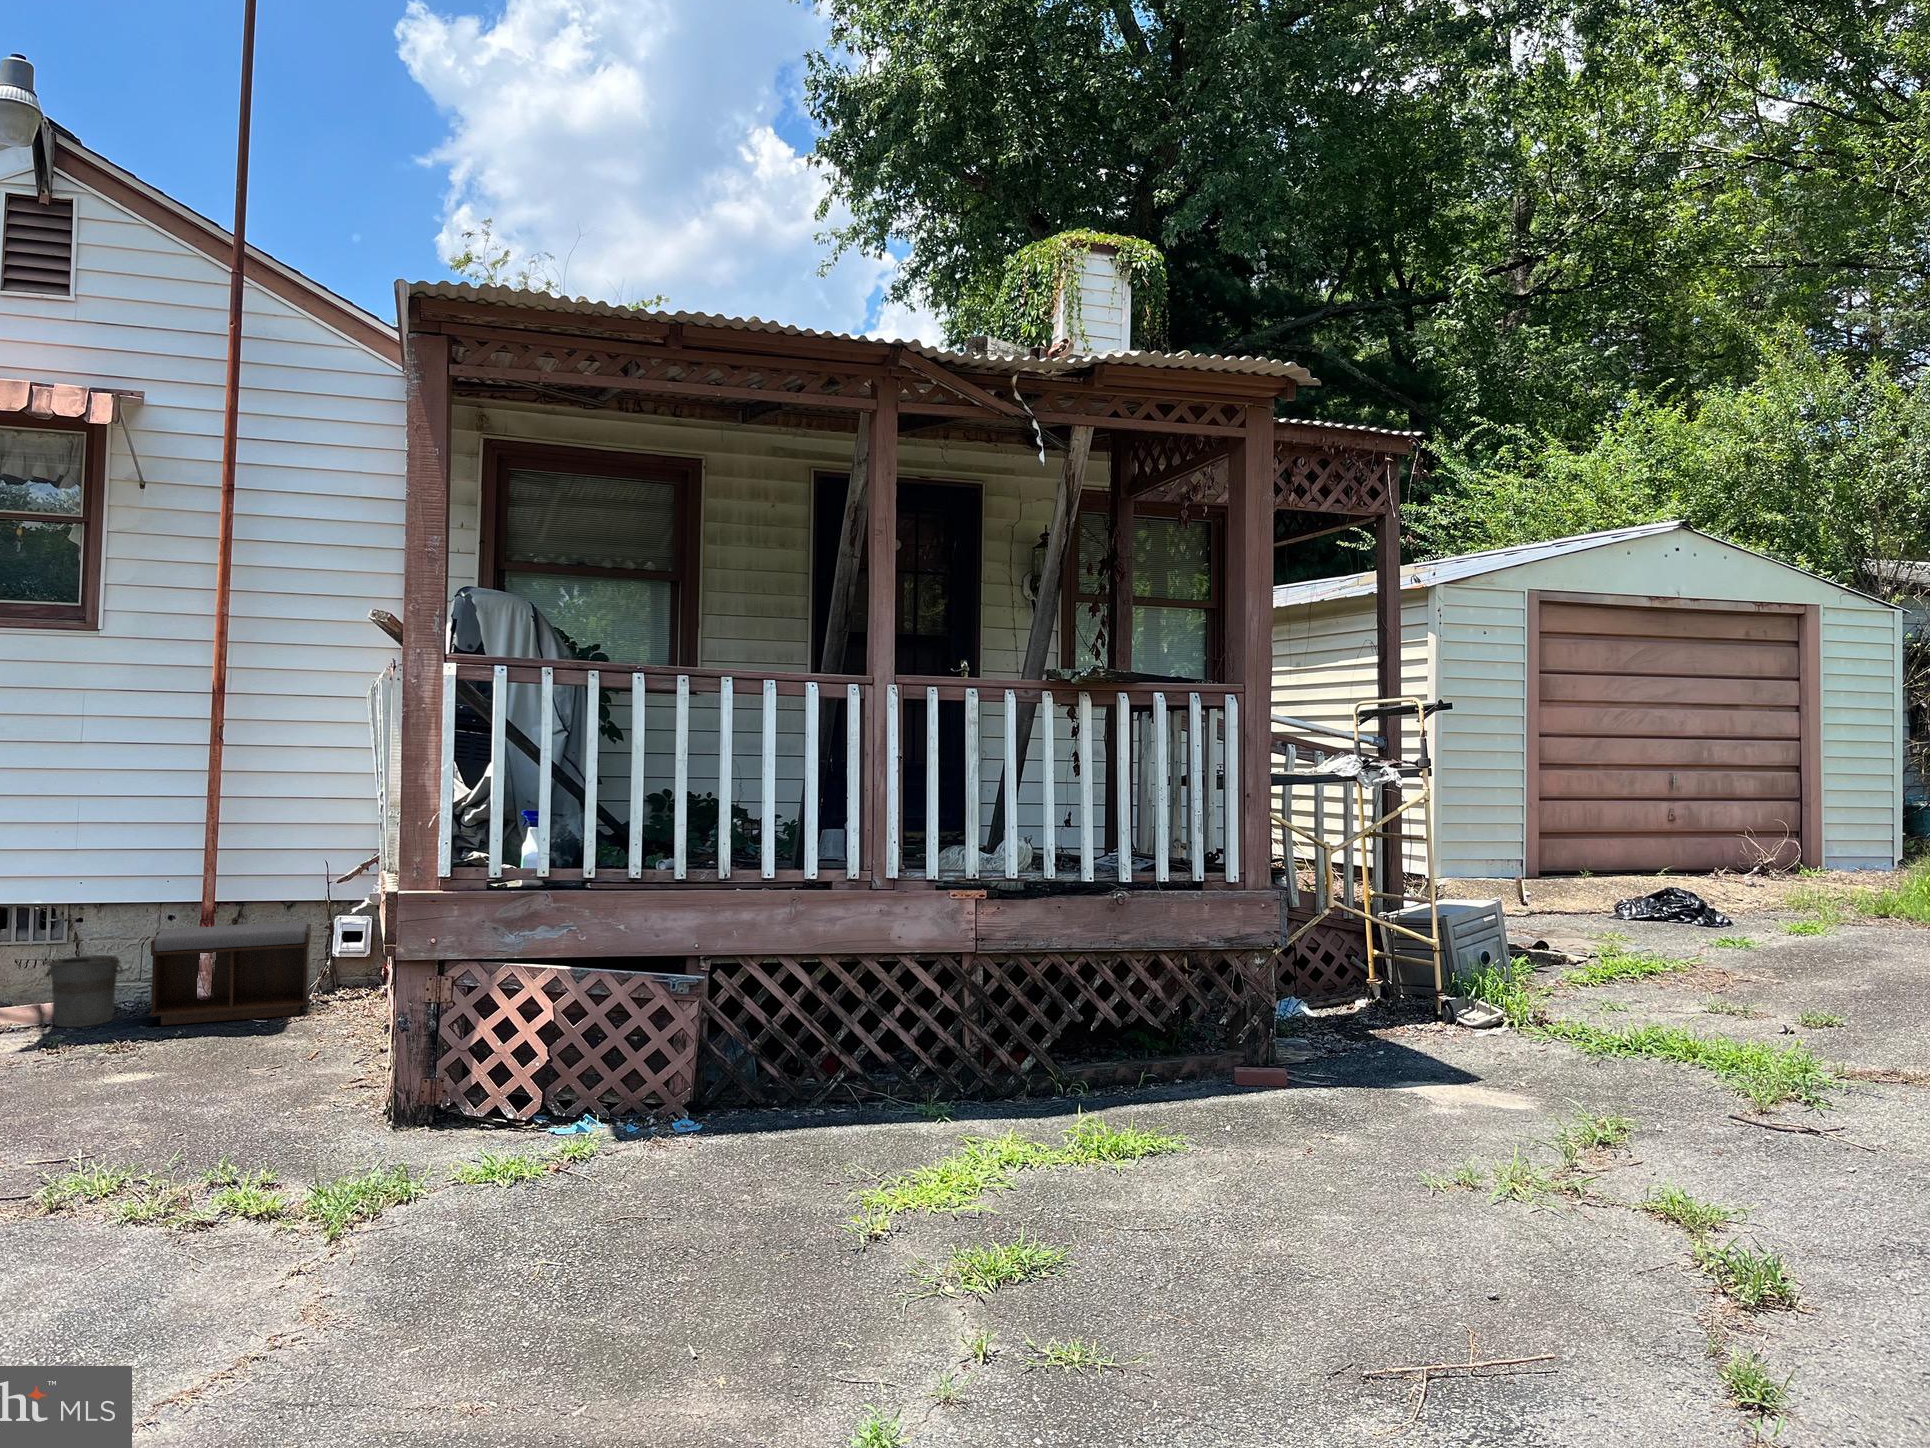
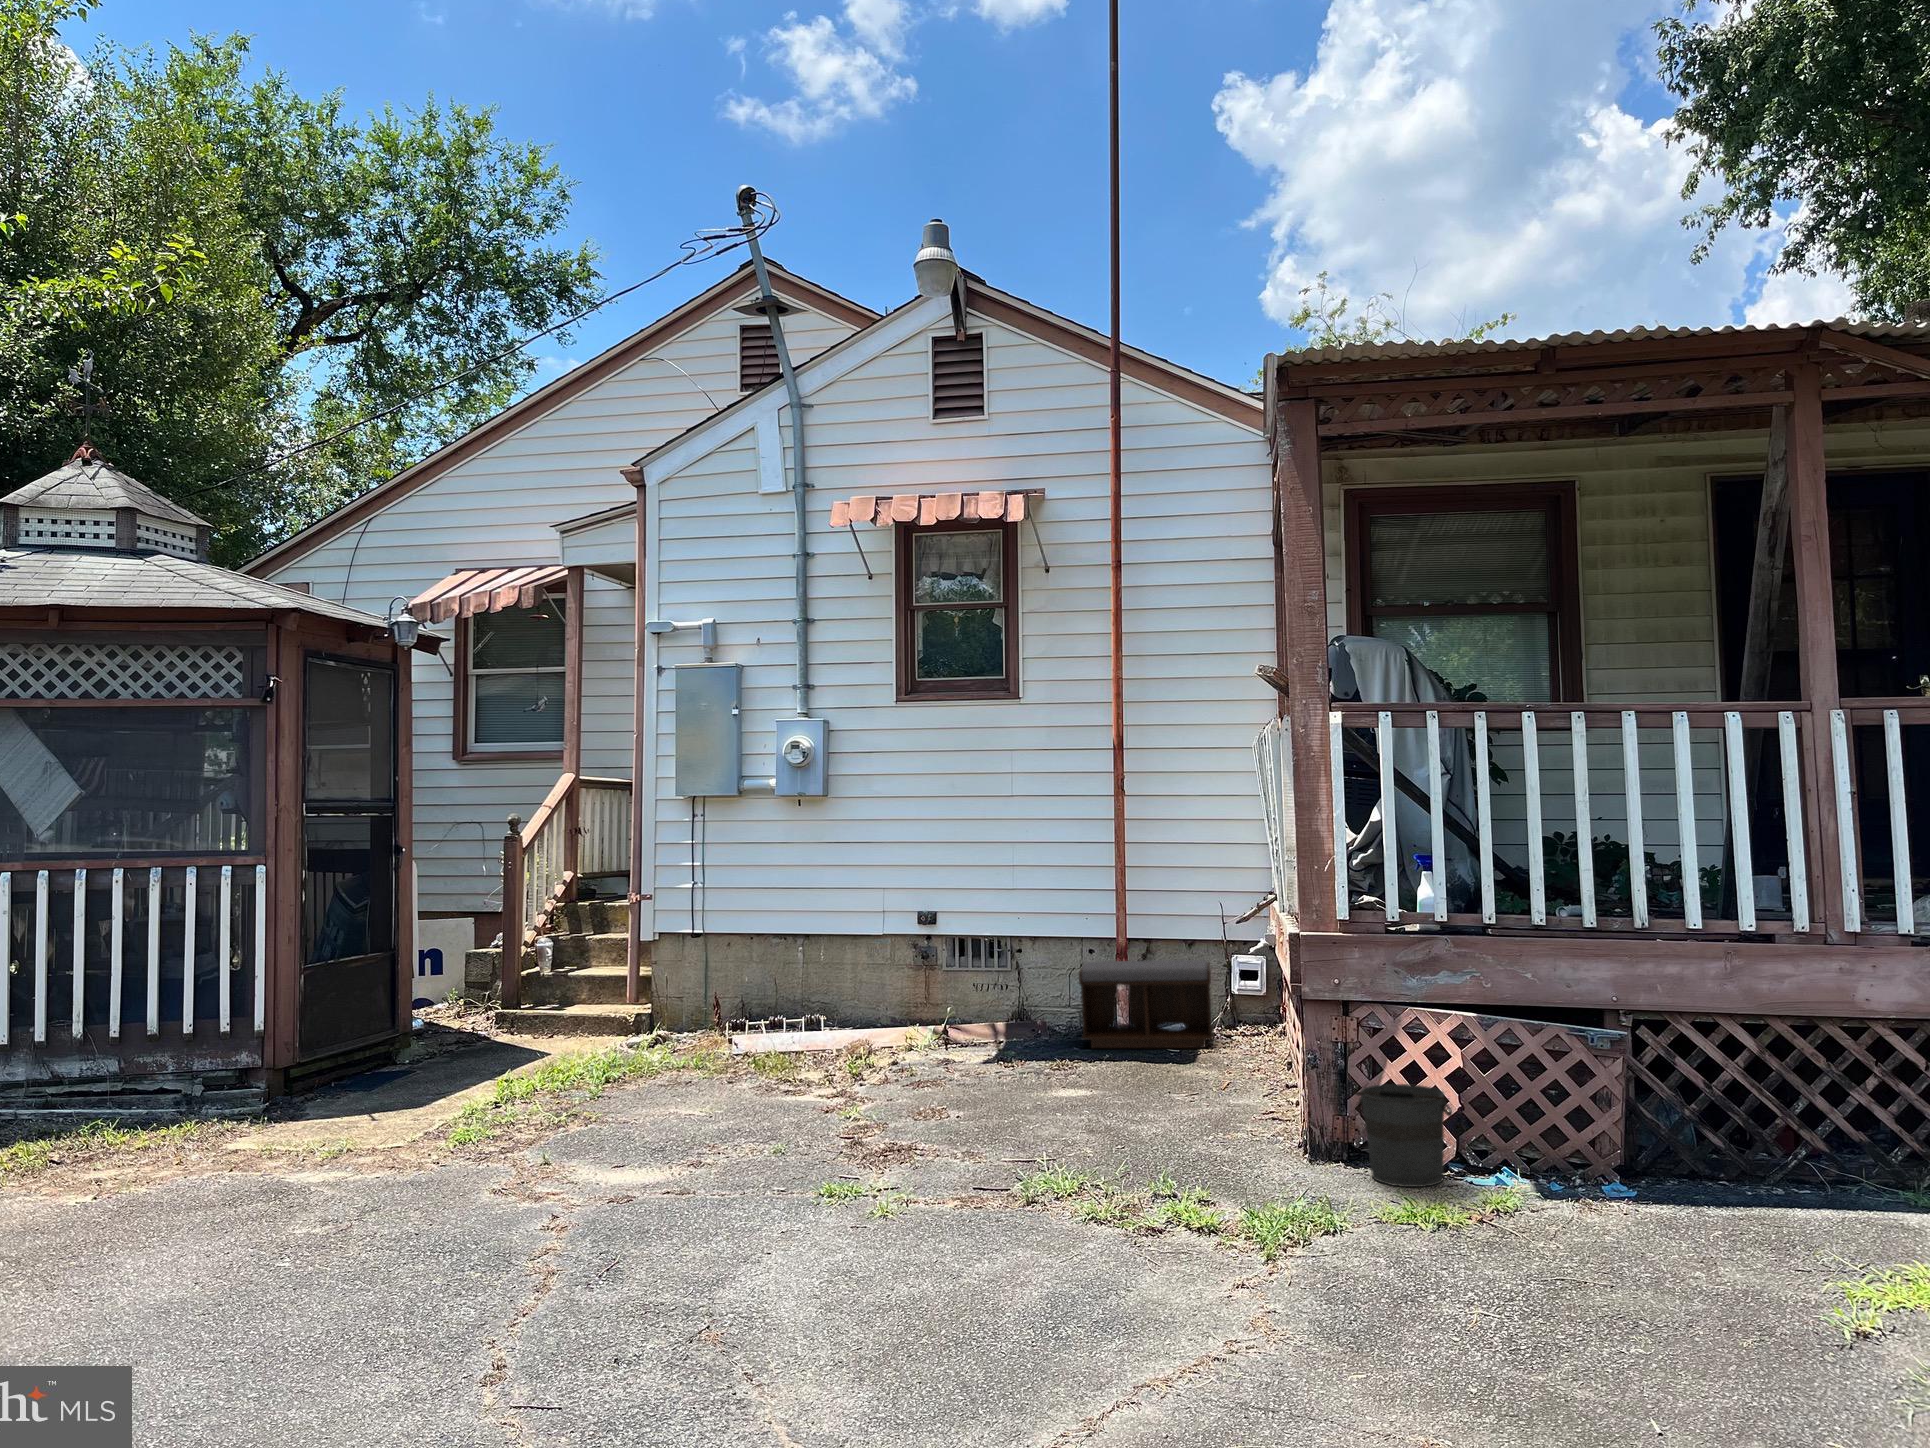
bucket: present [44,955,123,1027] -> present [1354,1084,1452,1187]

